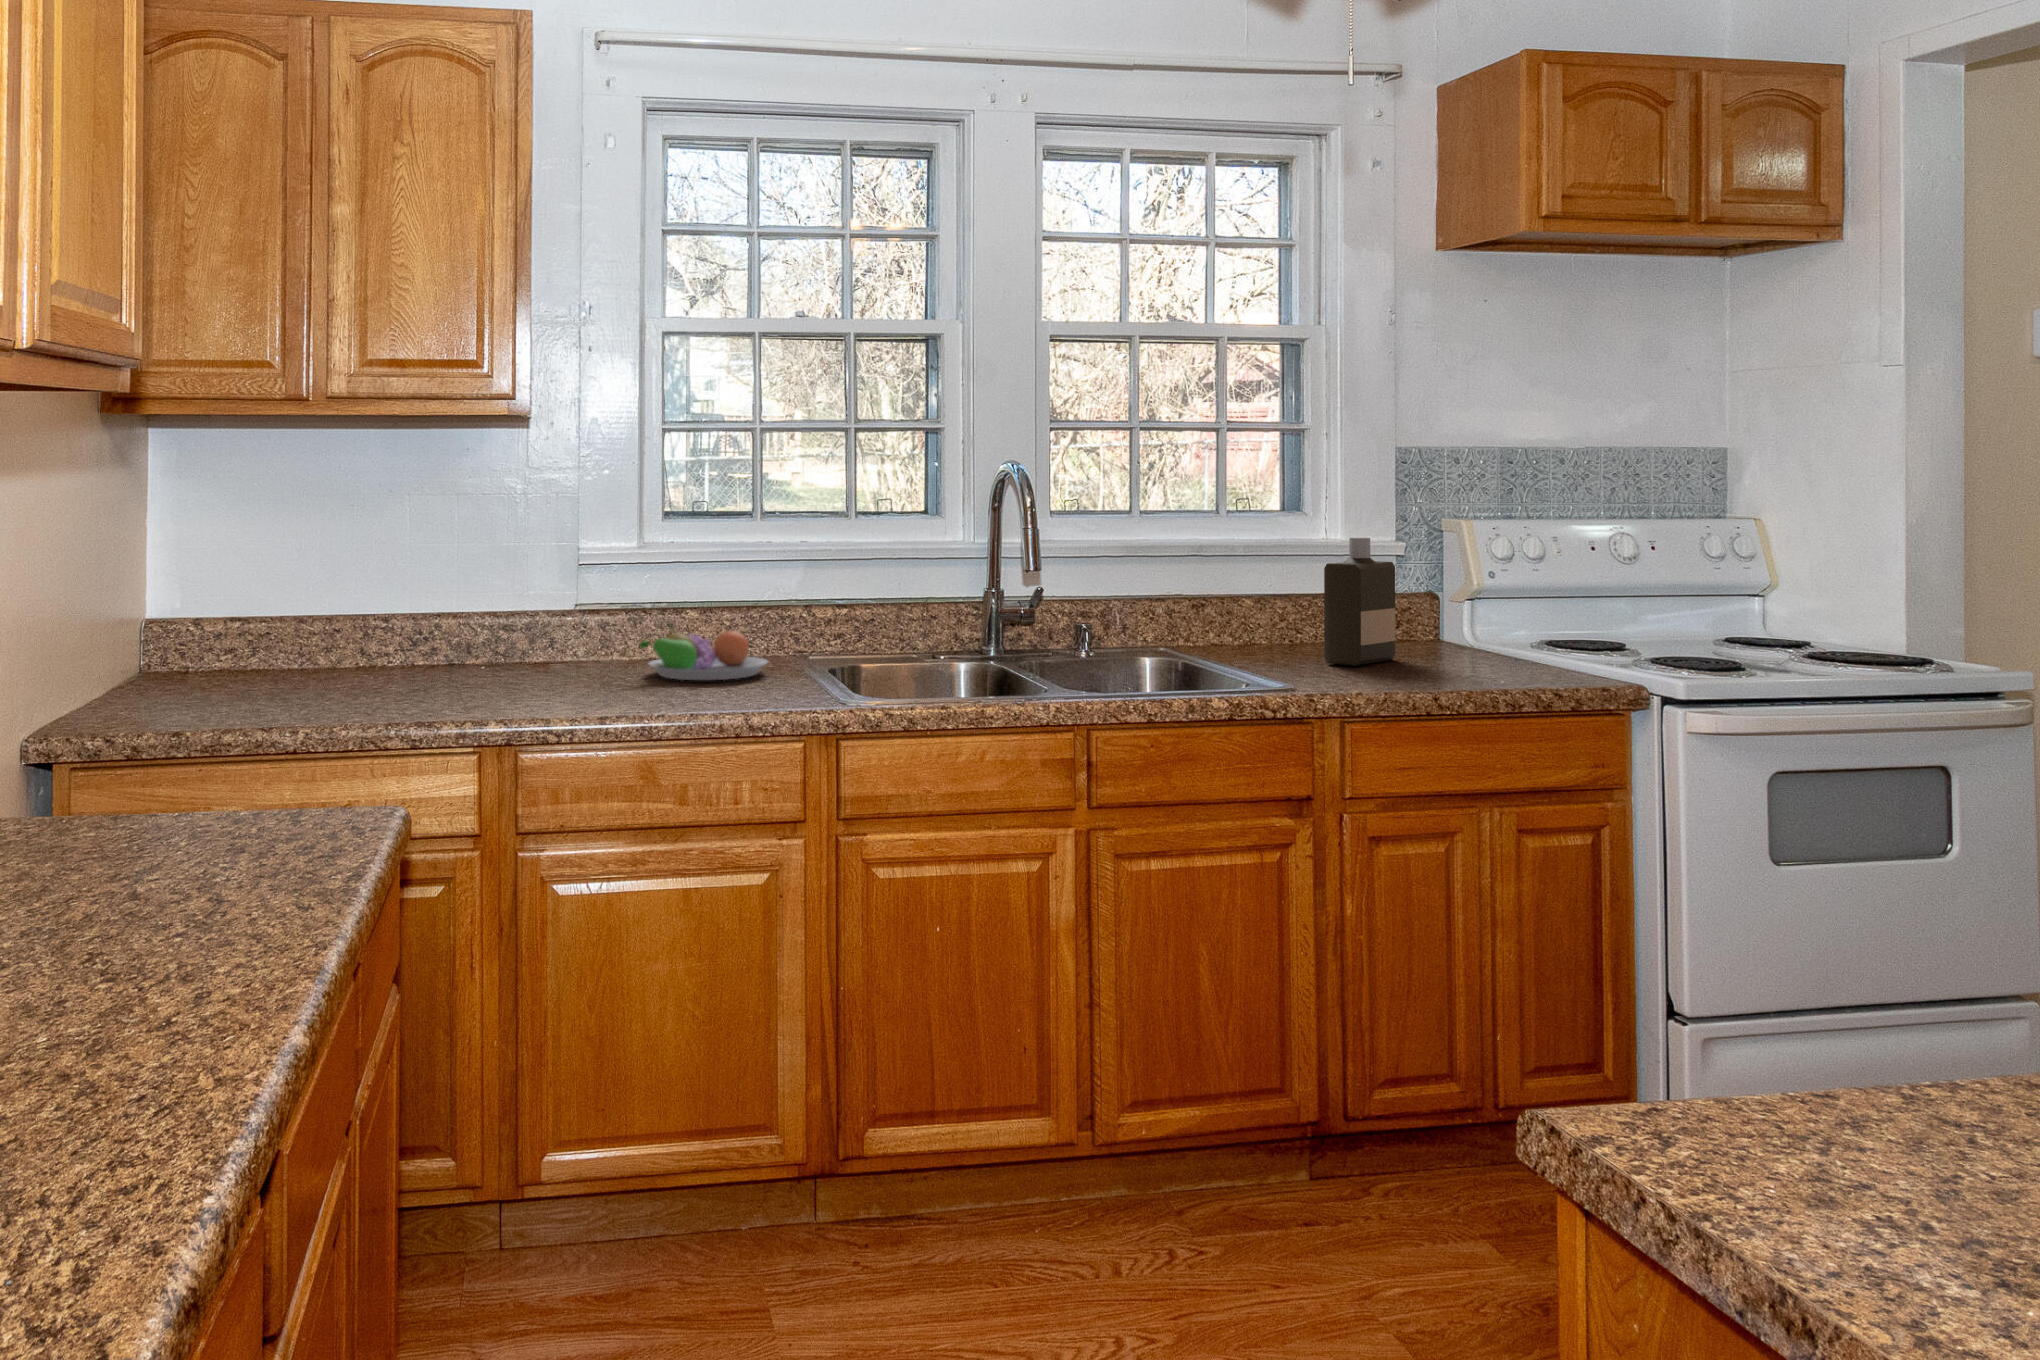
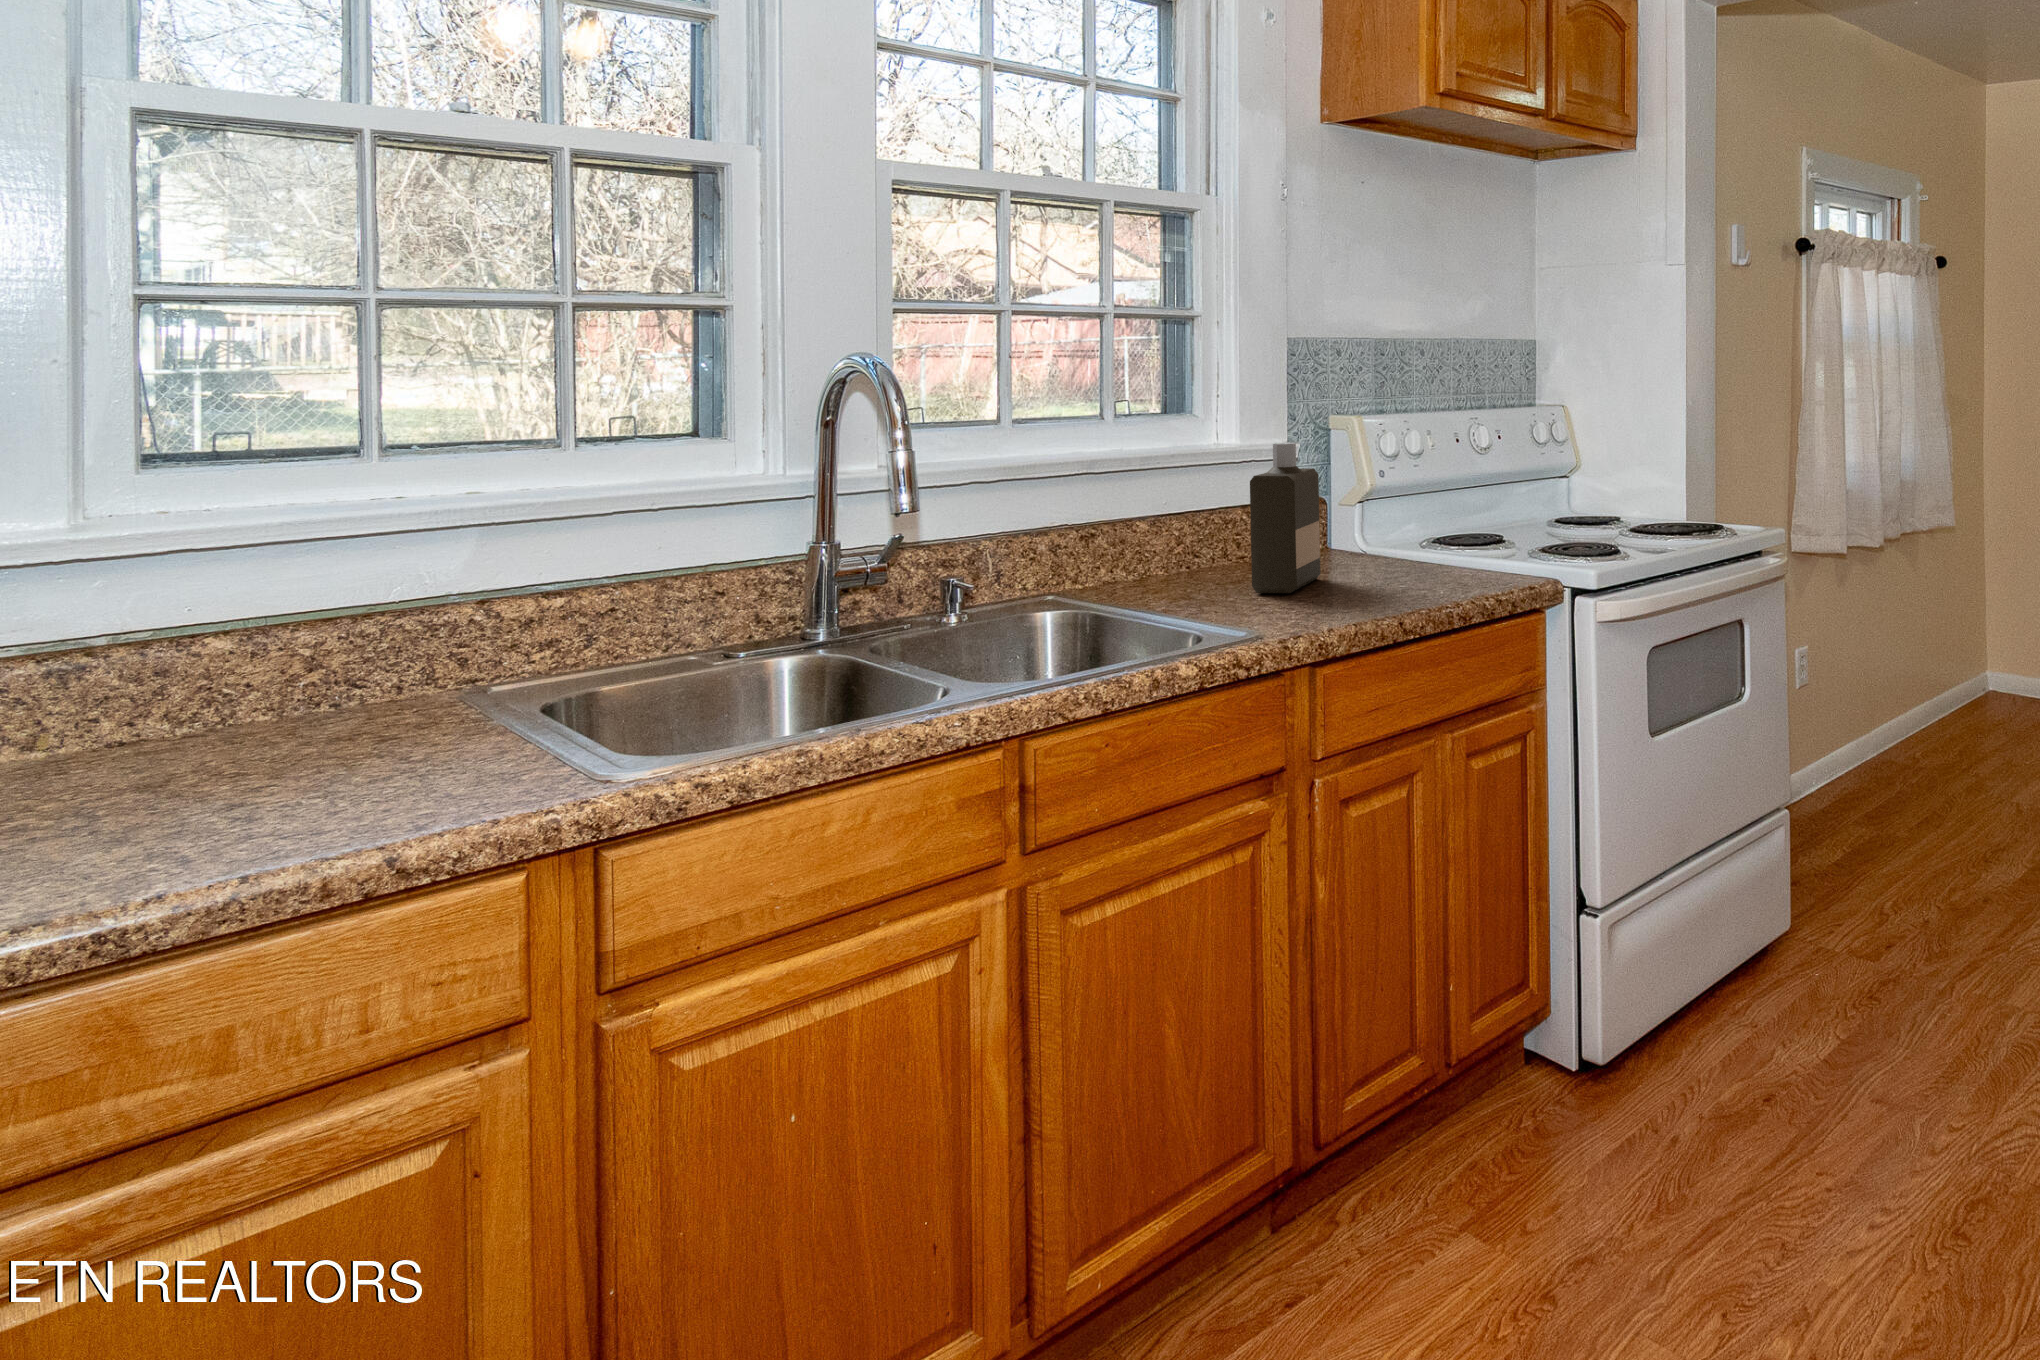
fruit bowl: present [639,626,768,680] -> none [91,660,416,781]

